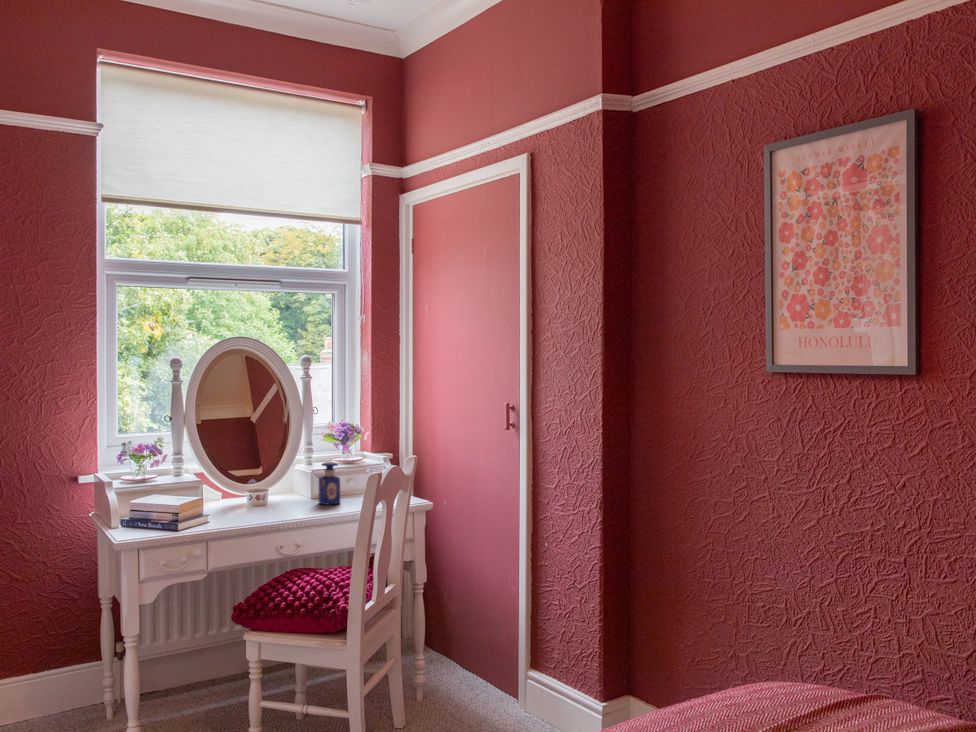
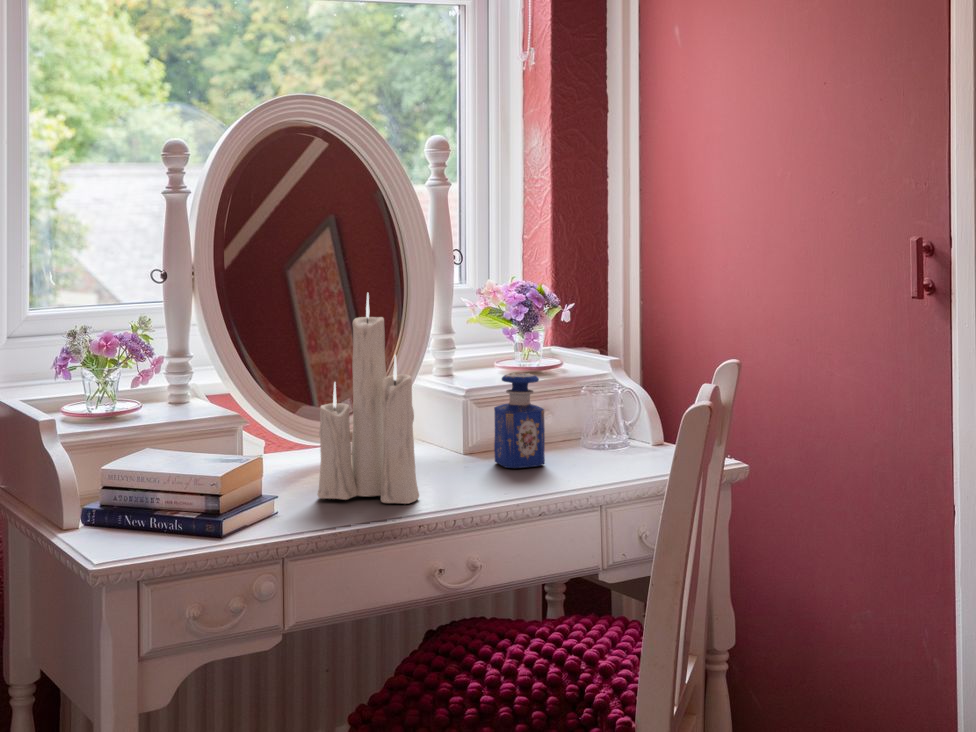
candle: none [230,421,275,518] -> present [317,293,419,504]

